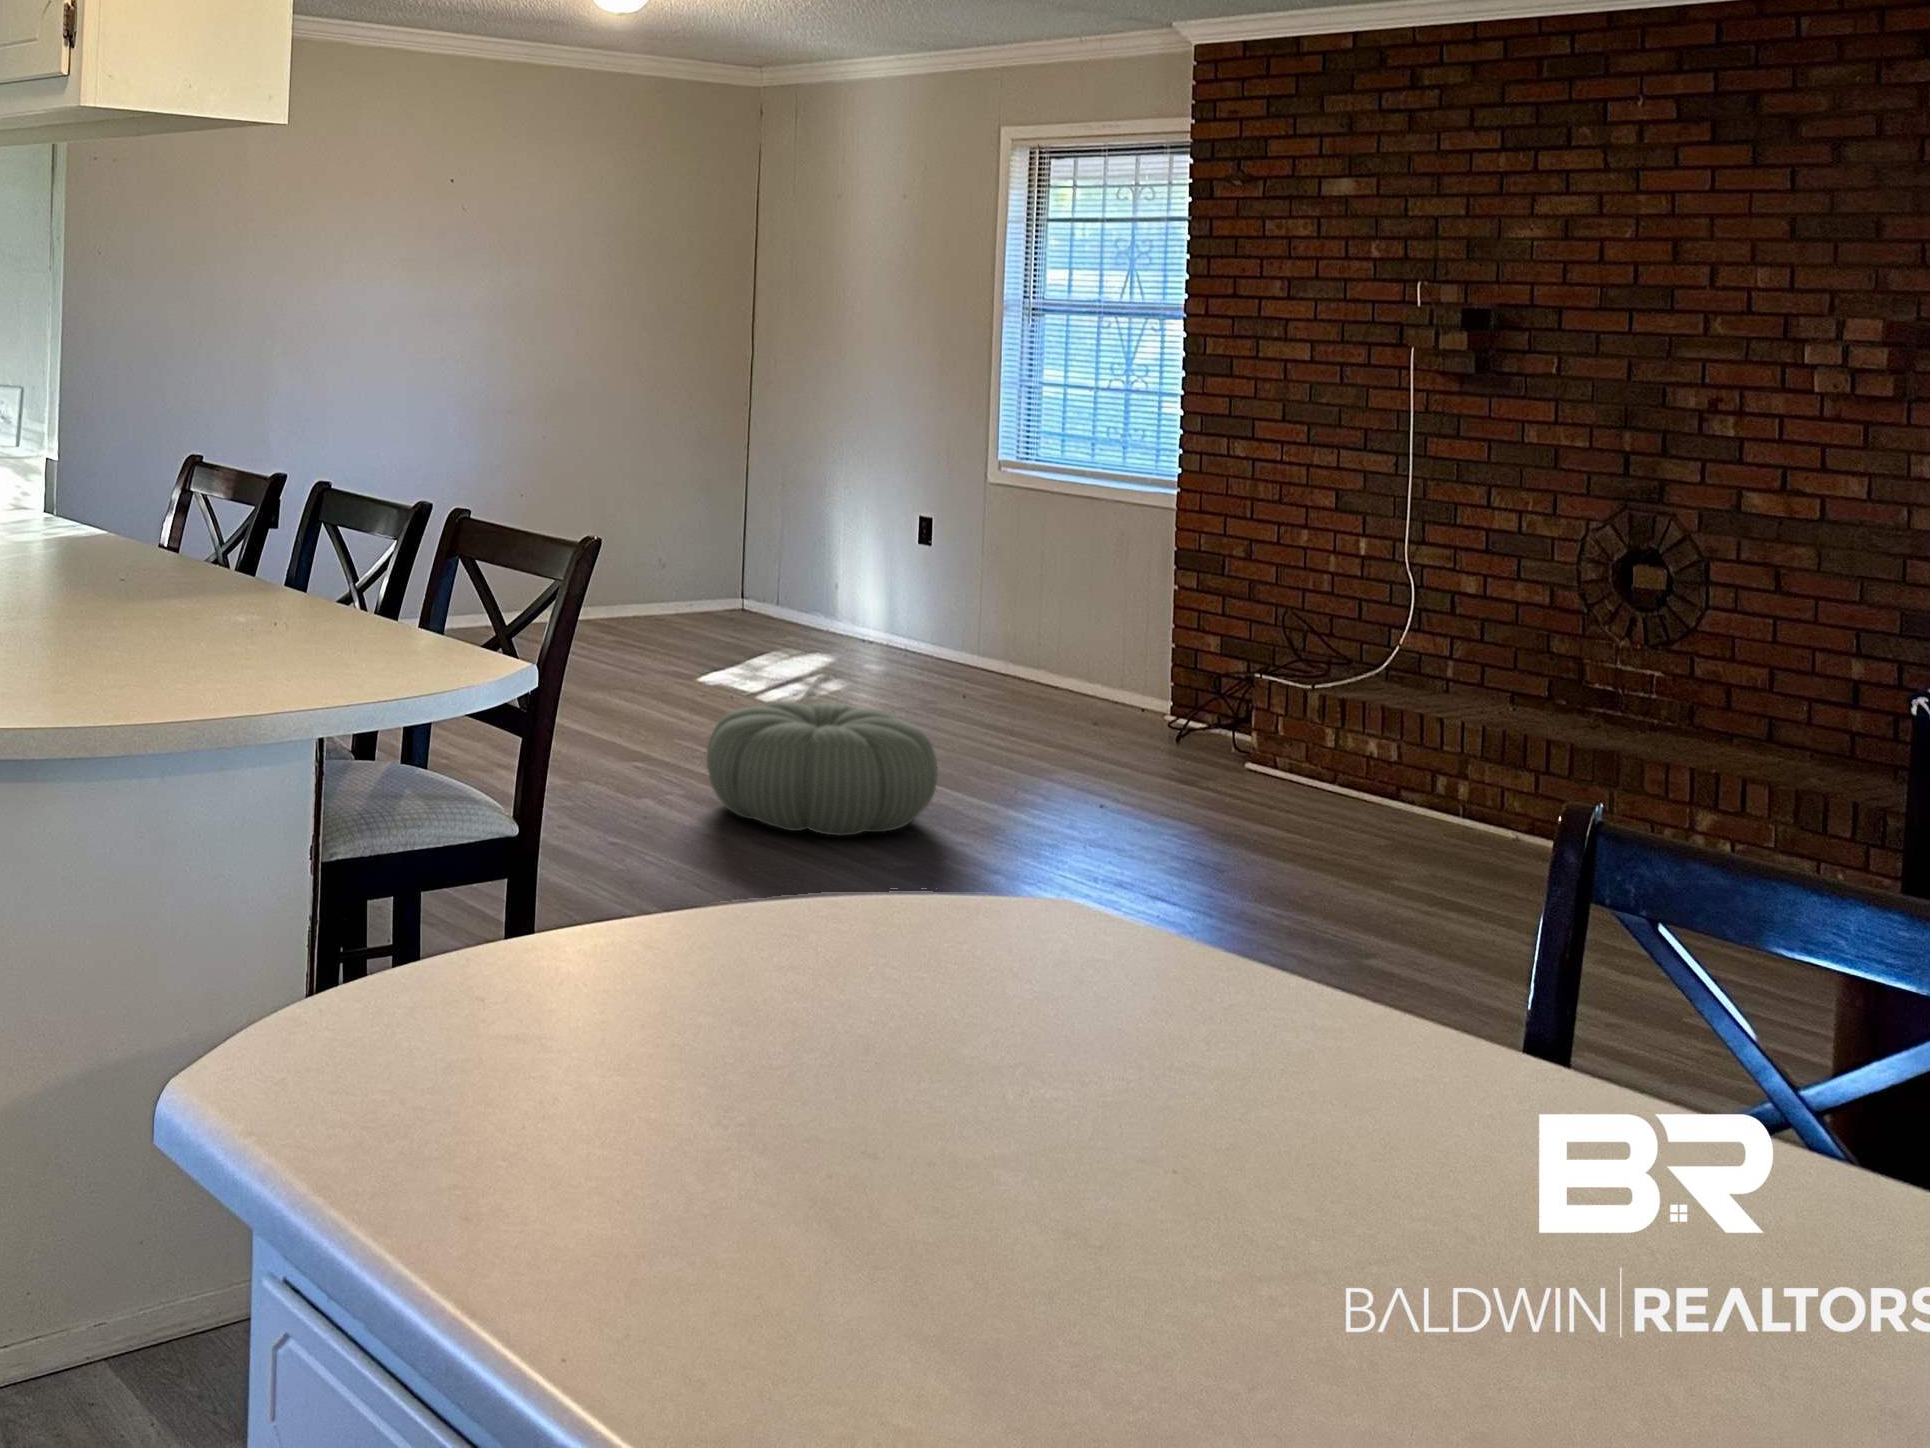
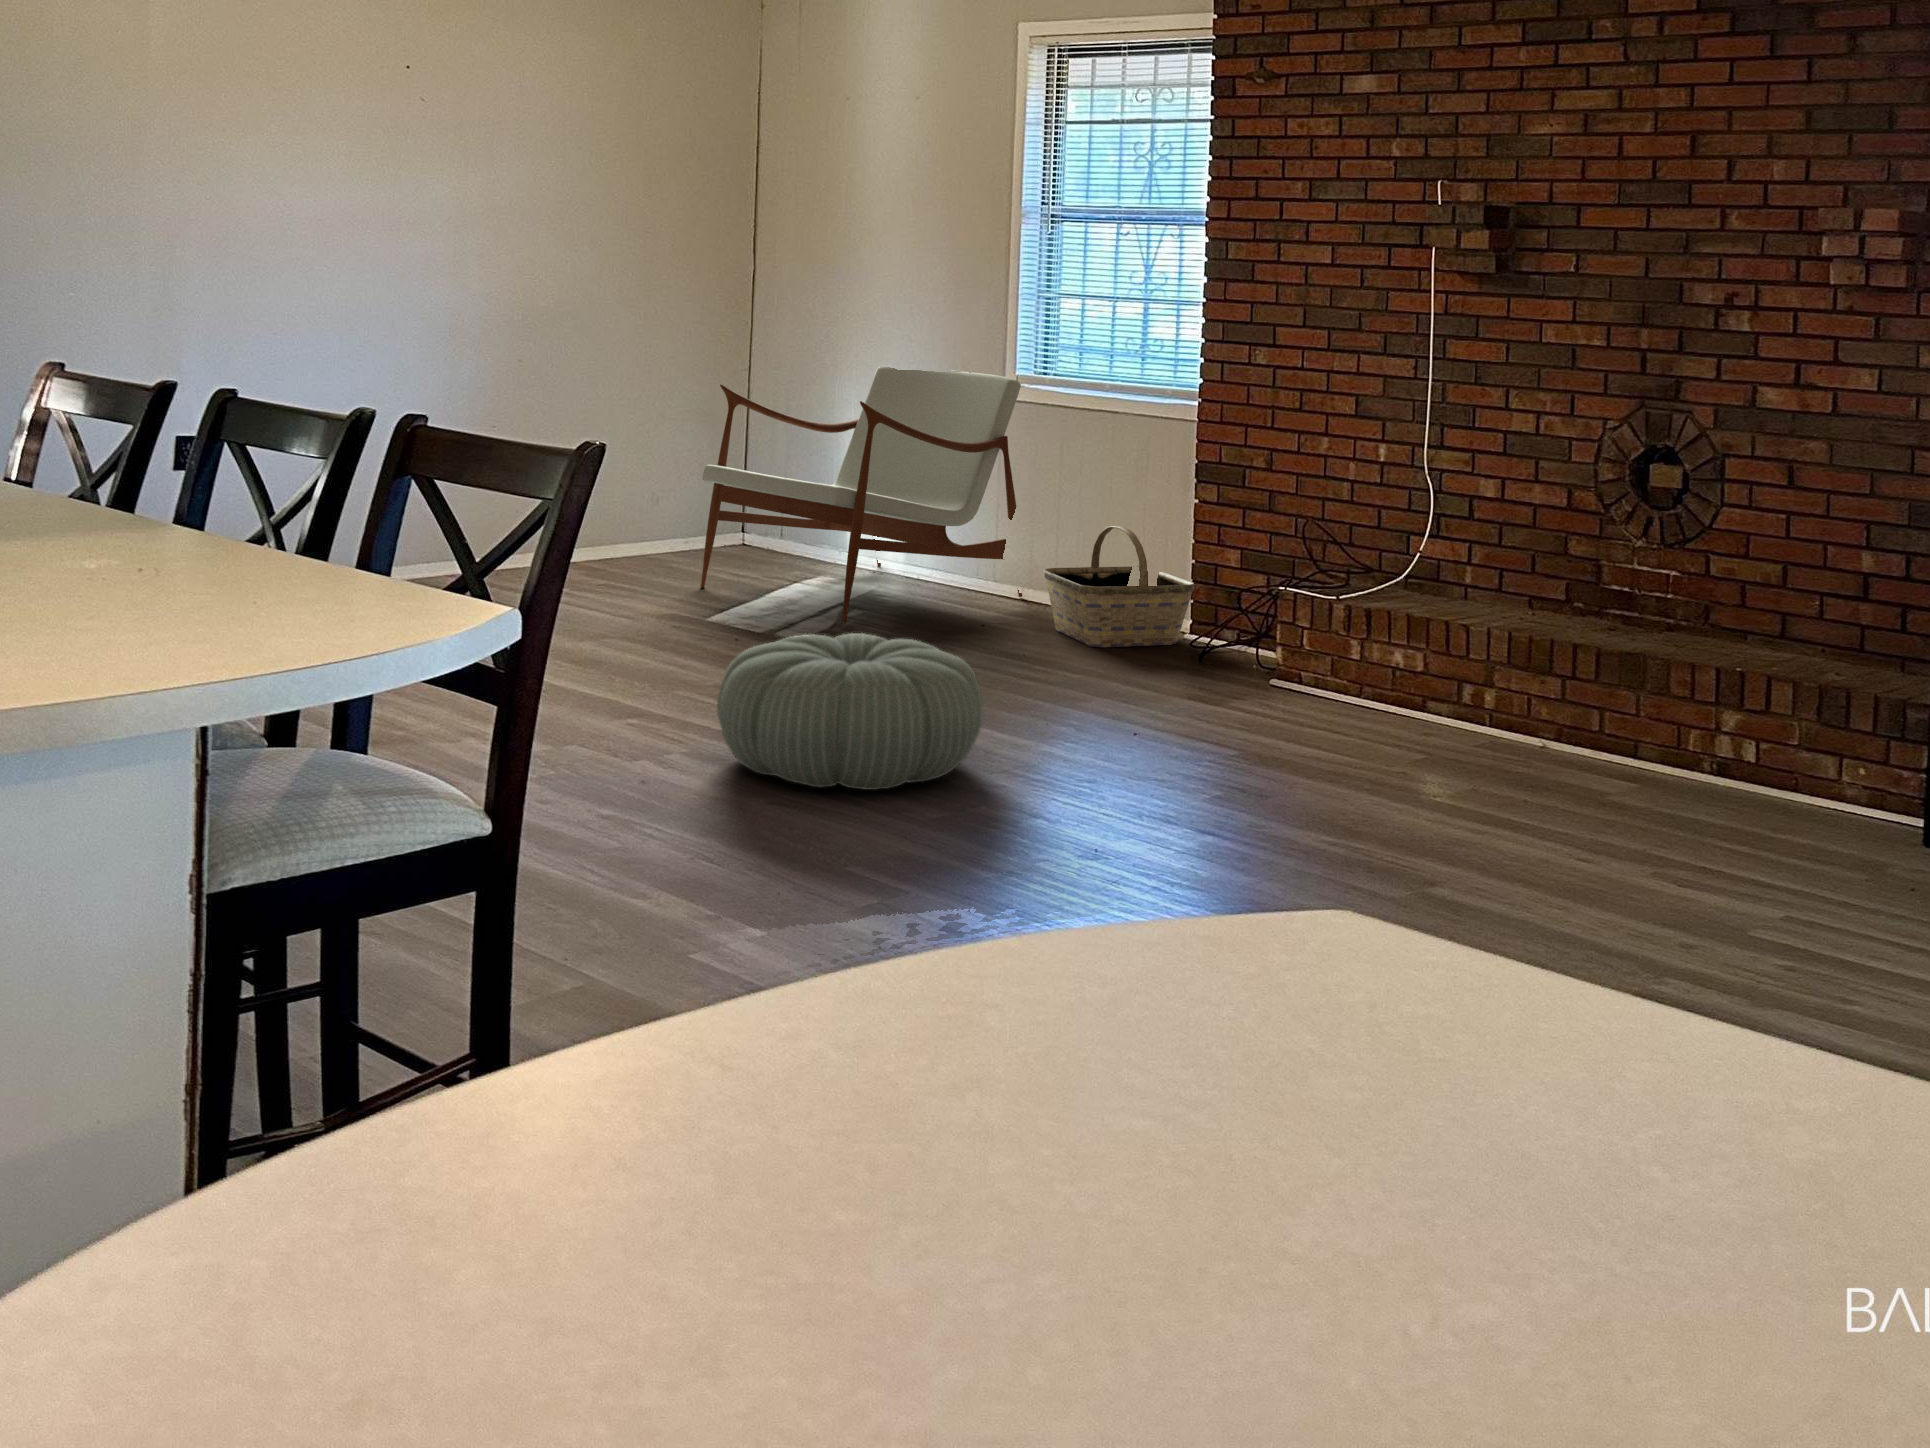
armchair: none [704,450,1014,695] -> present [701,367,1022,623]
basket: none [1027,612,1177,729] -> present [1044,526,1195,647]

